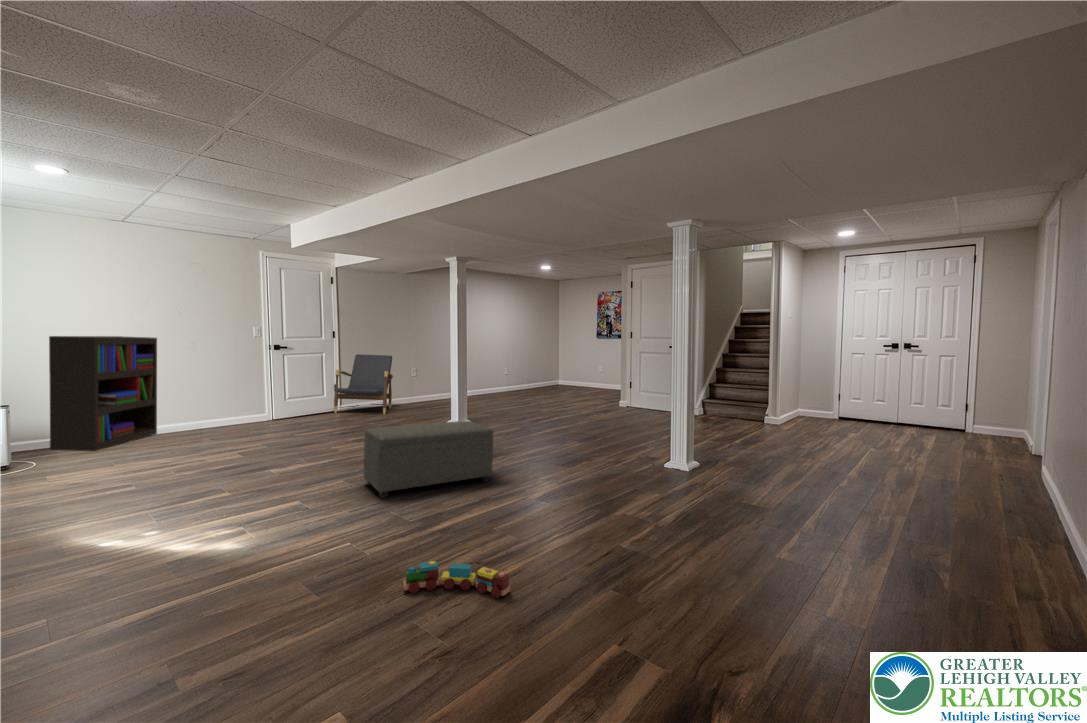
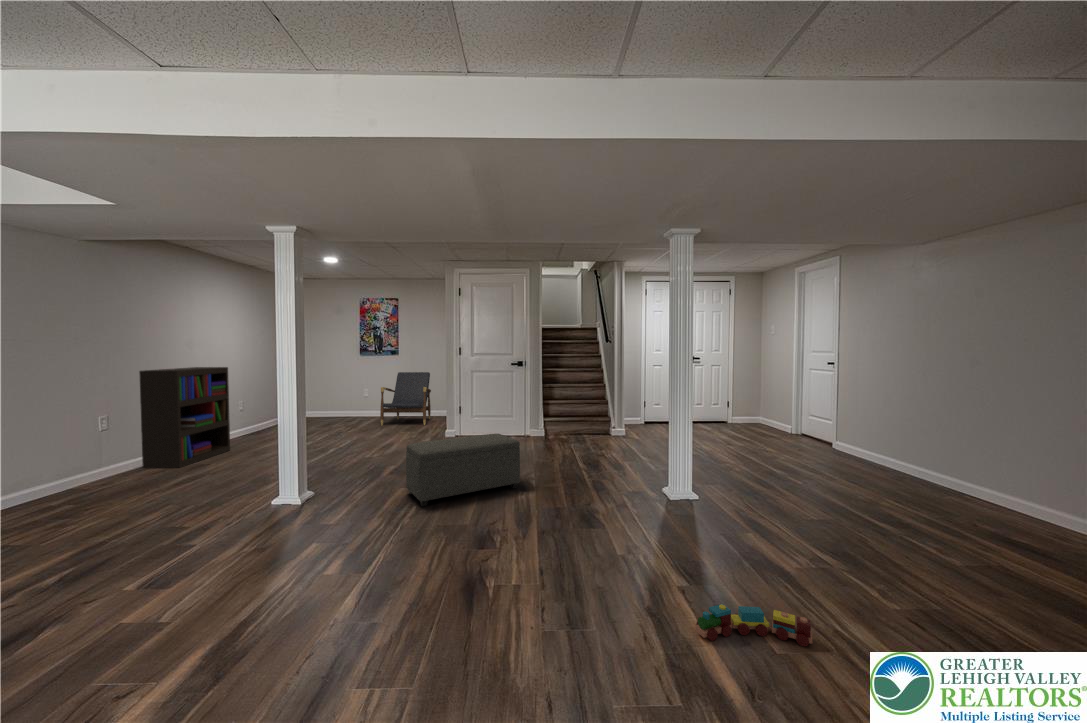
toy train: present [403,561,510,598] -> present [695,604,812,646]

